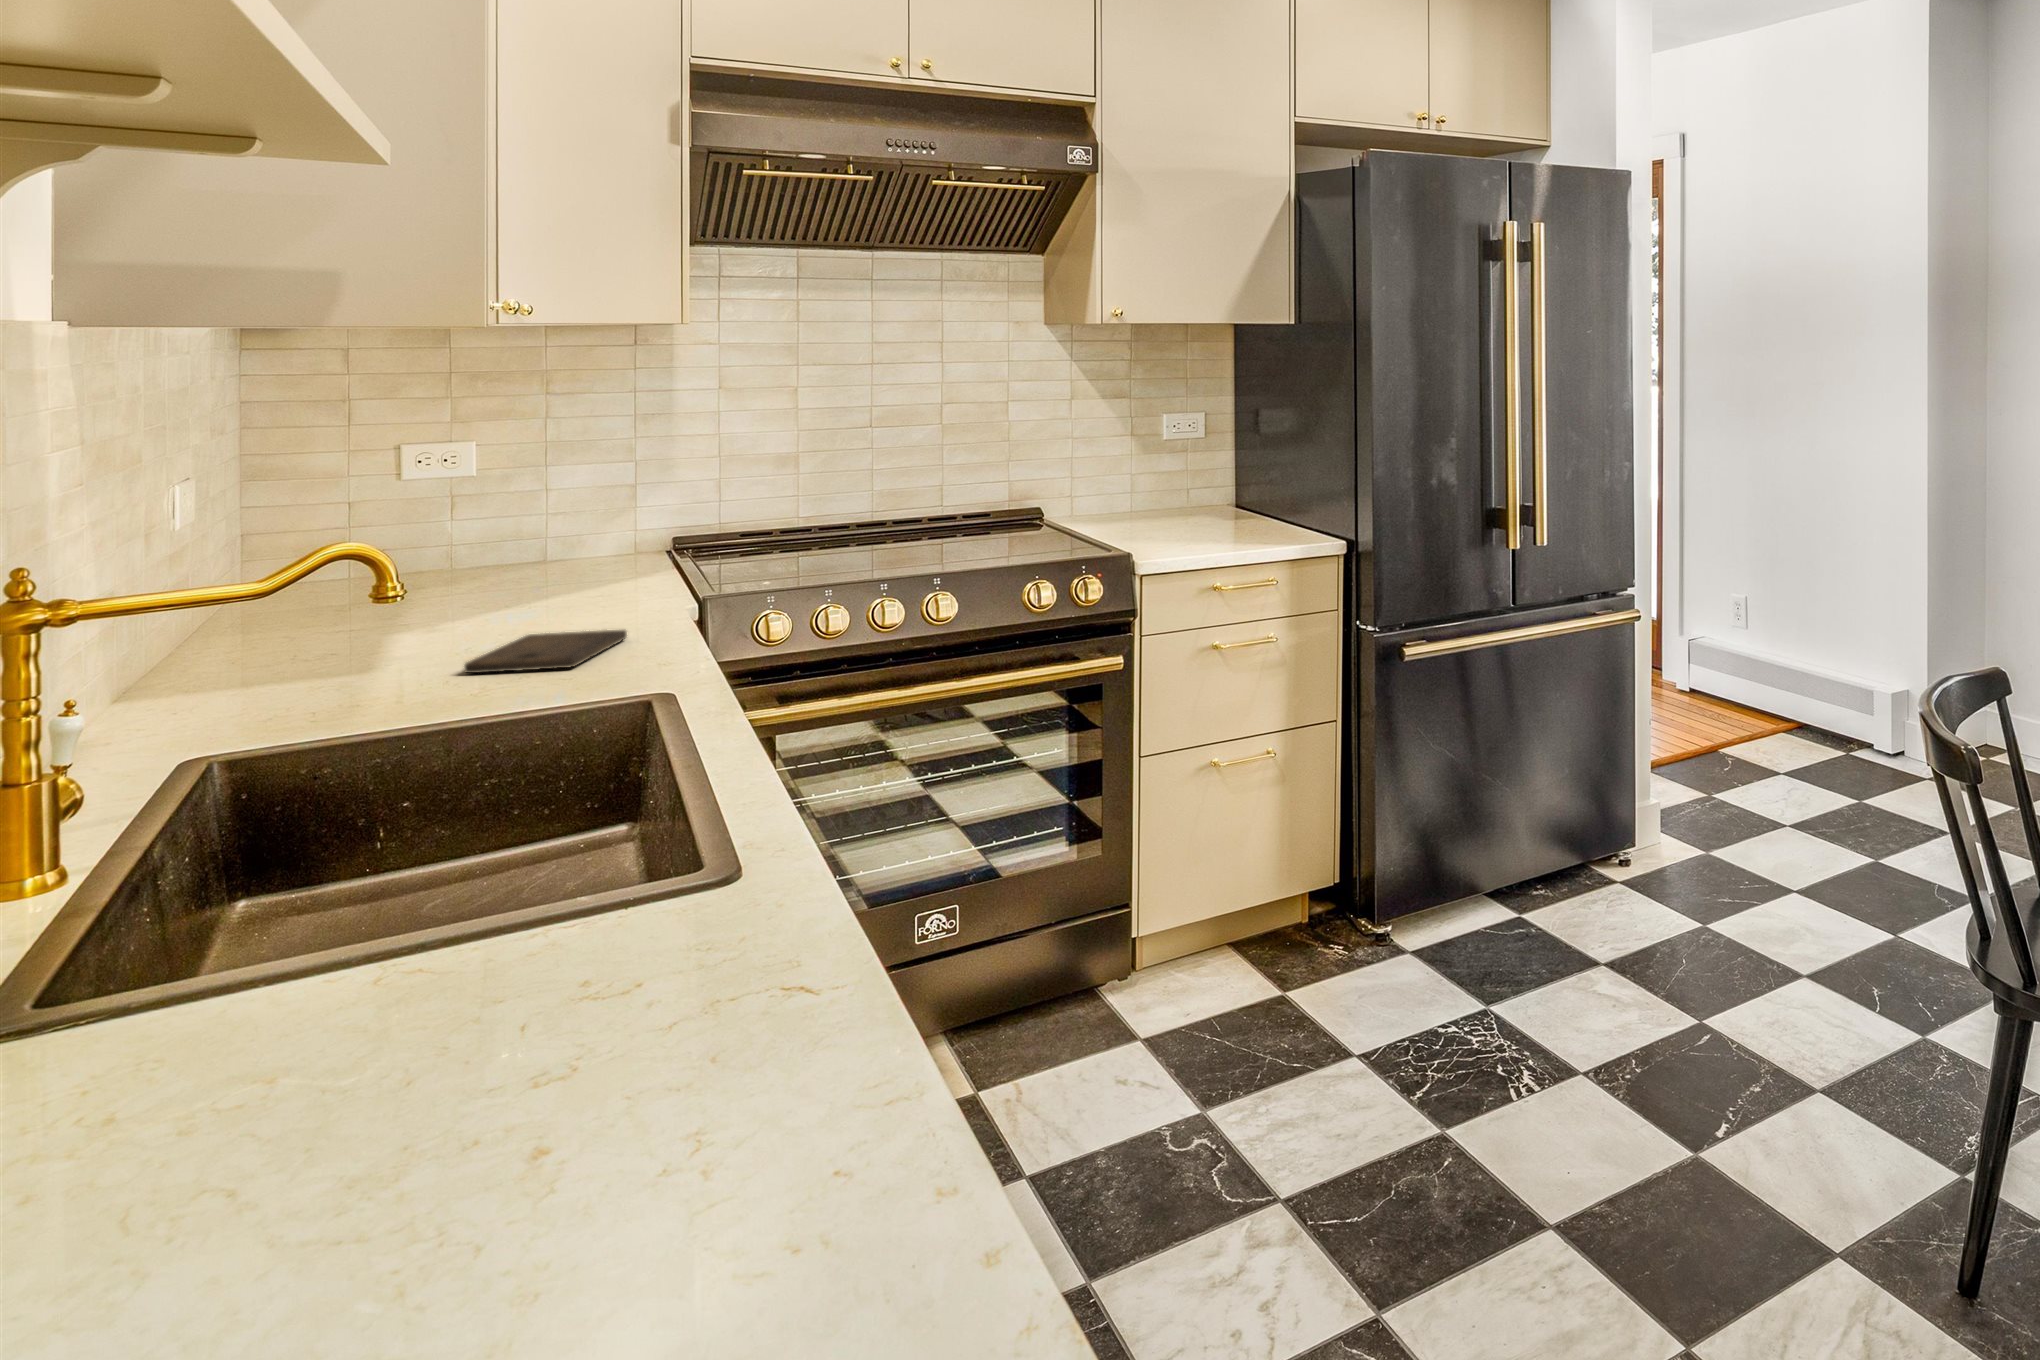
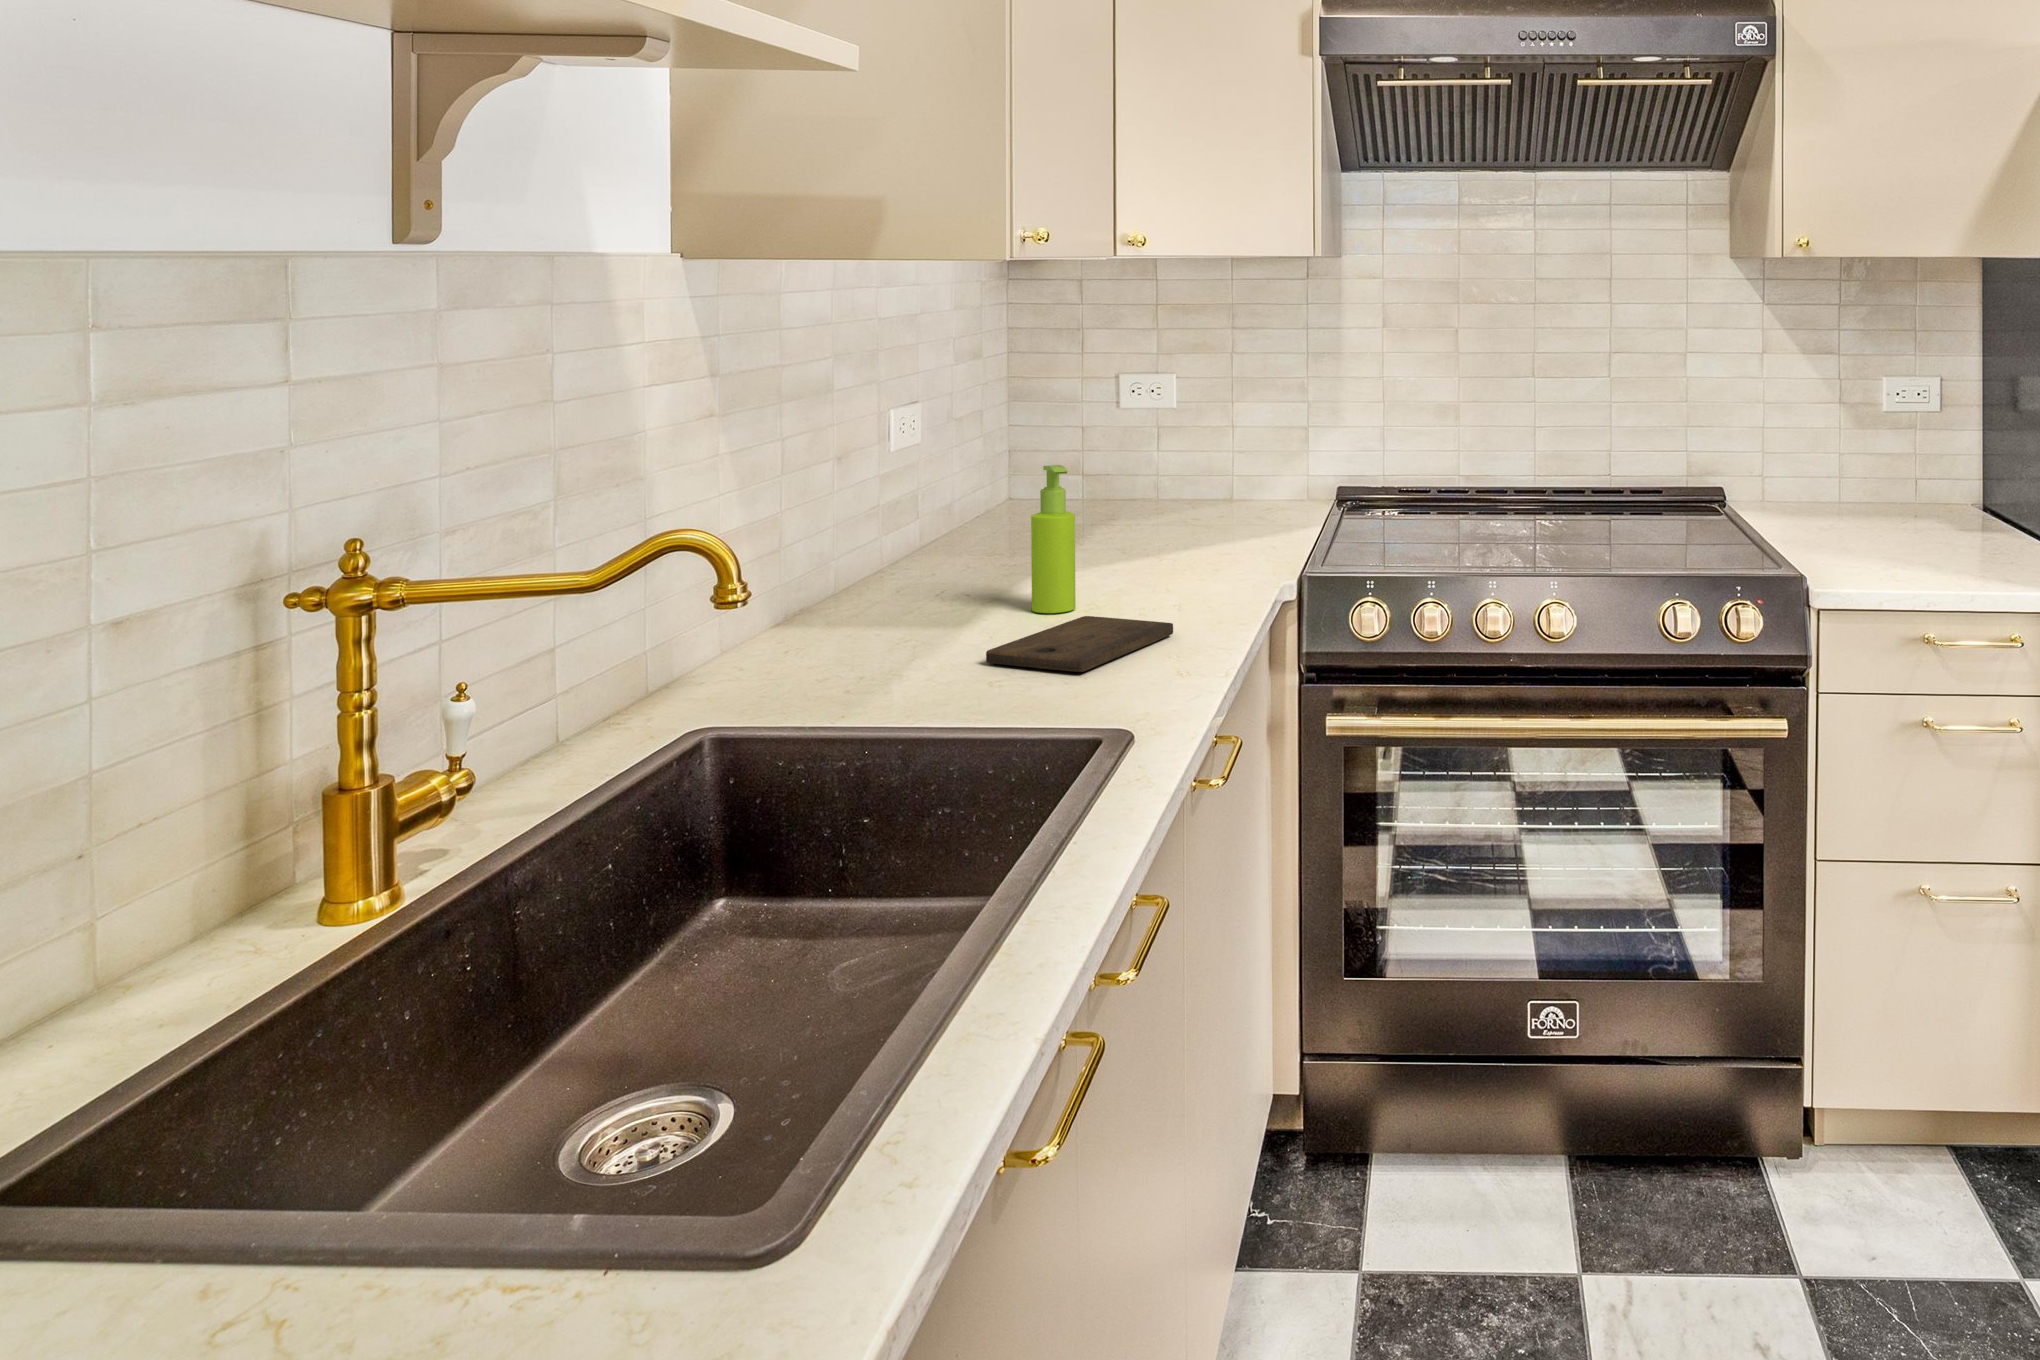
soap dispenser: none [449,508,500,640] -> present [1031,465,1076,613]

